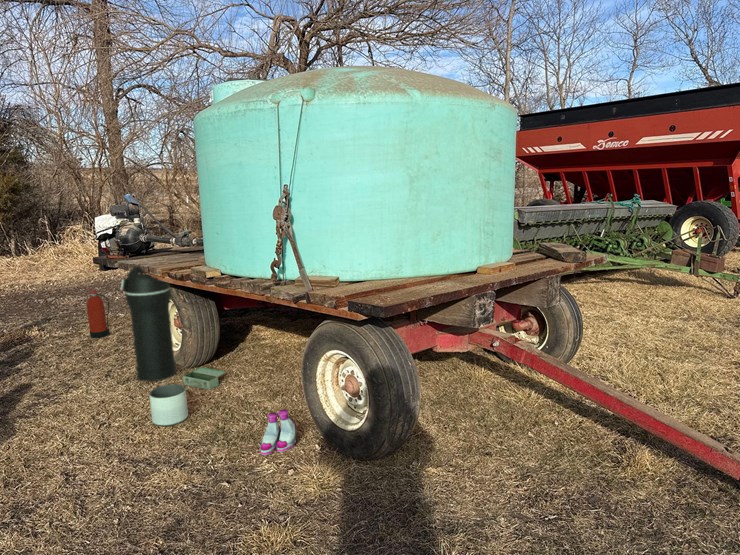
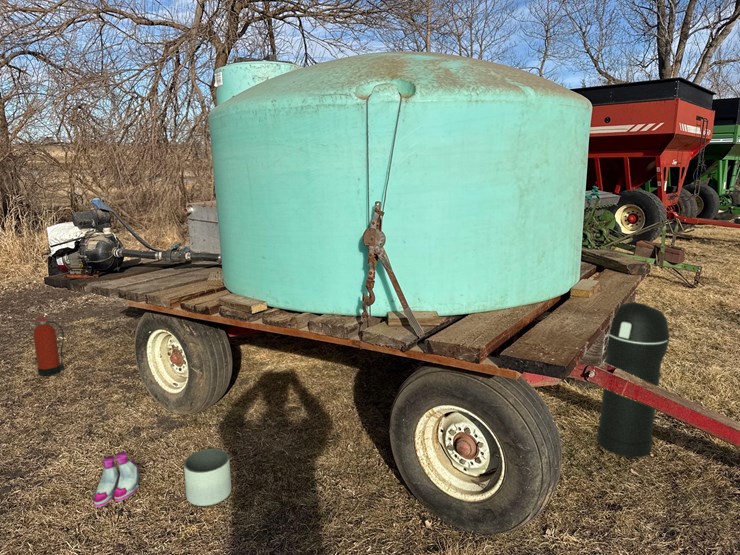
trash can: present [121,266,176,381] -> present [597,302,670,458]
toolbox: present [183,367,226,390] -> none [199,414,251,445]
boots: present [260,409,297,455] -> present [93,451,139,507]

